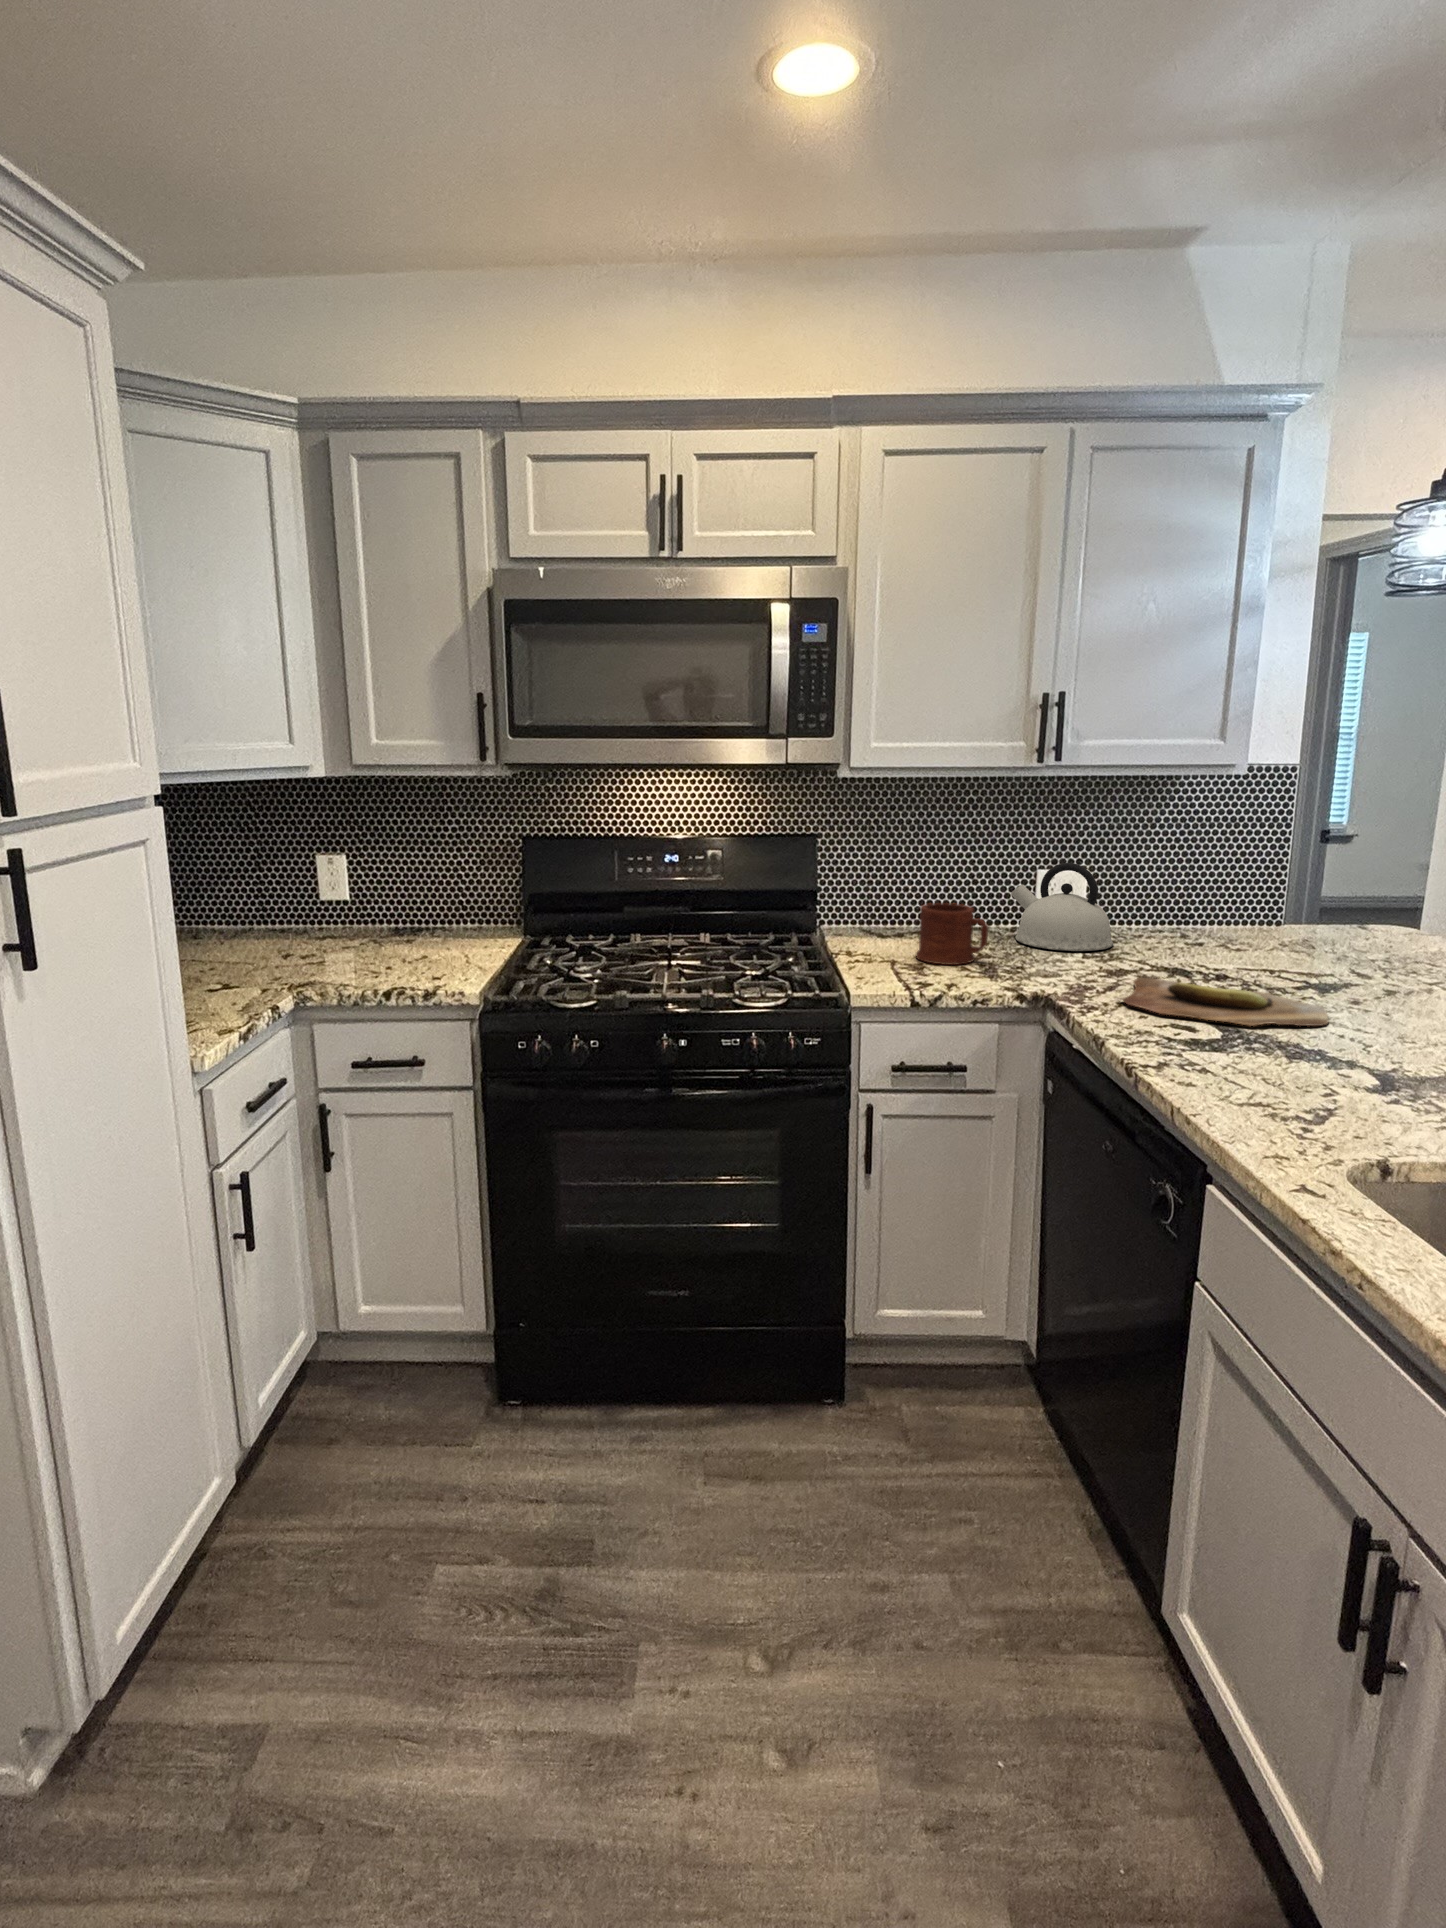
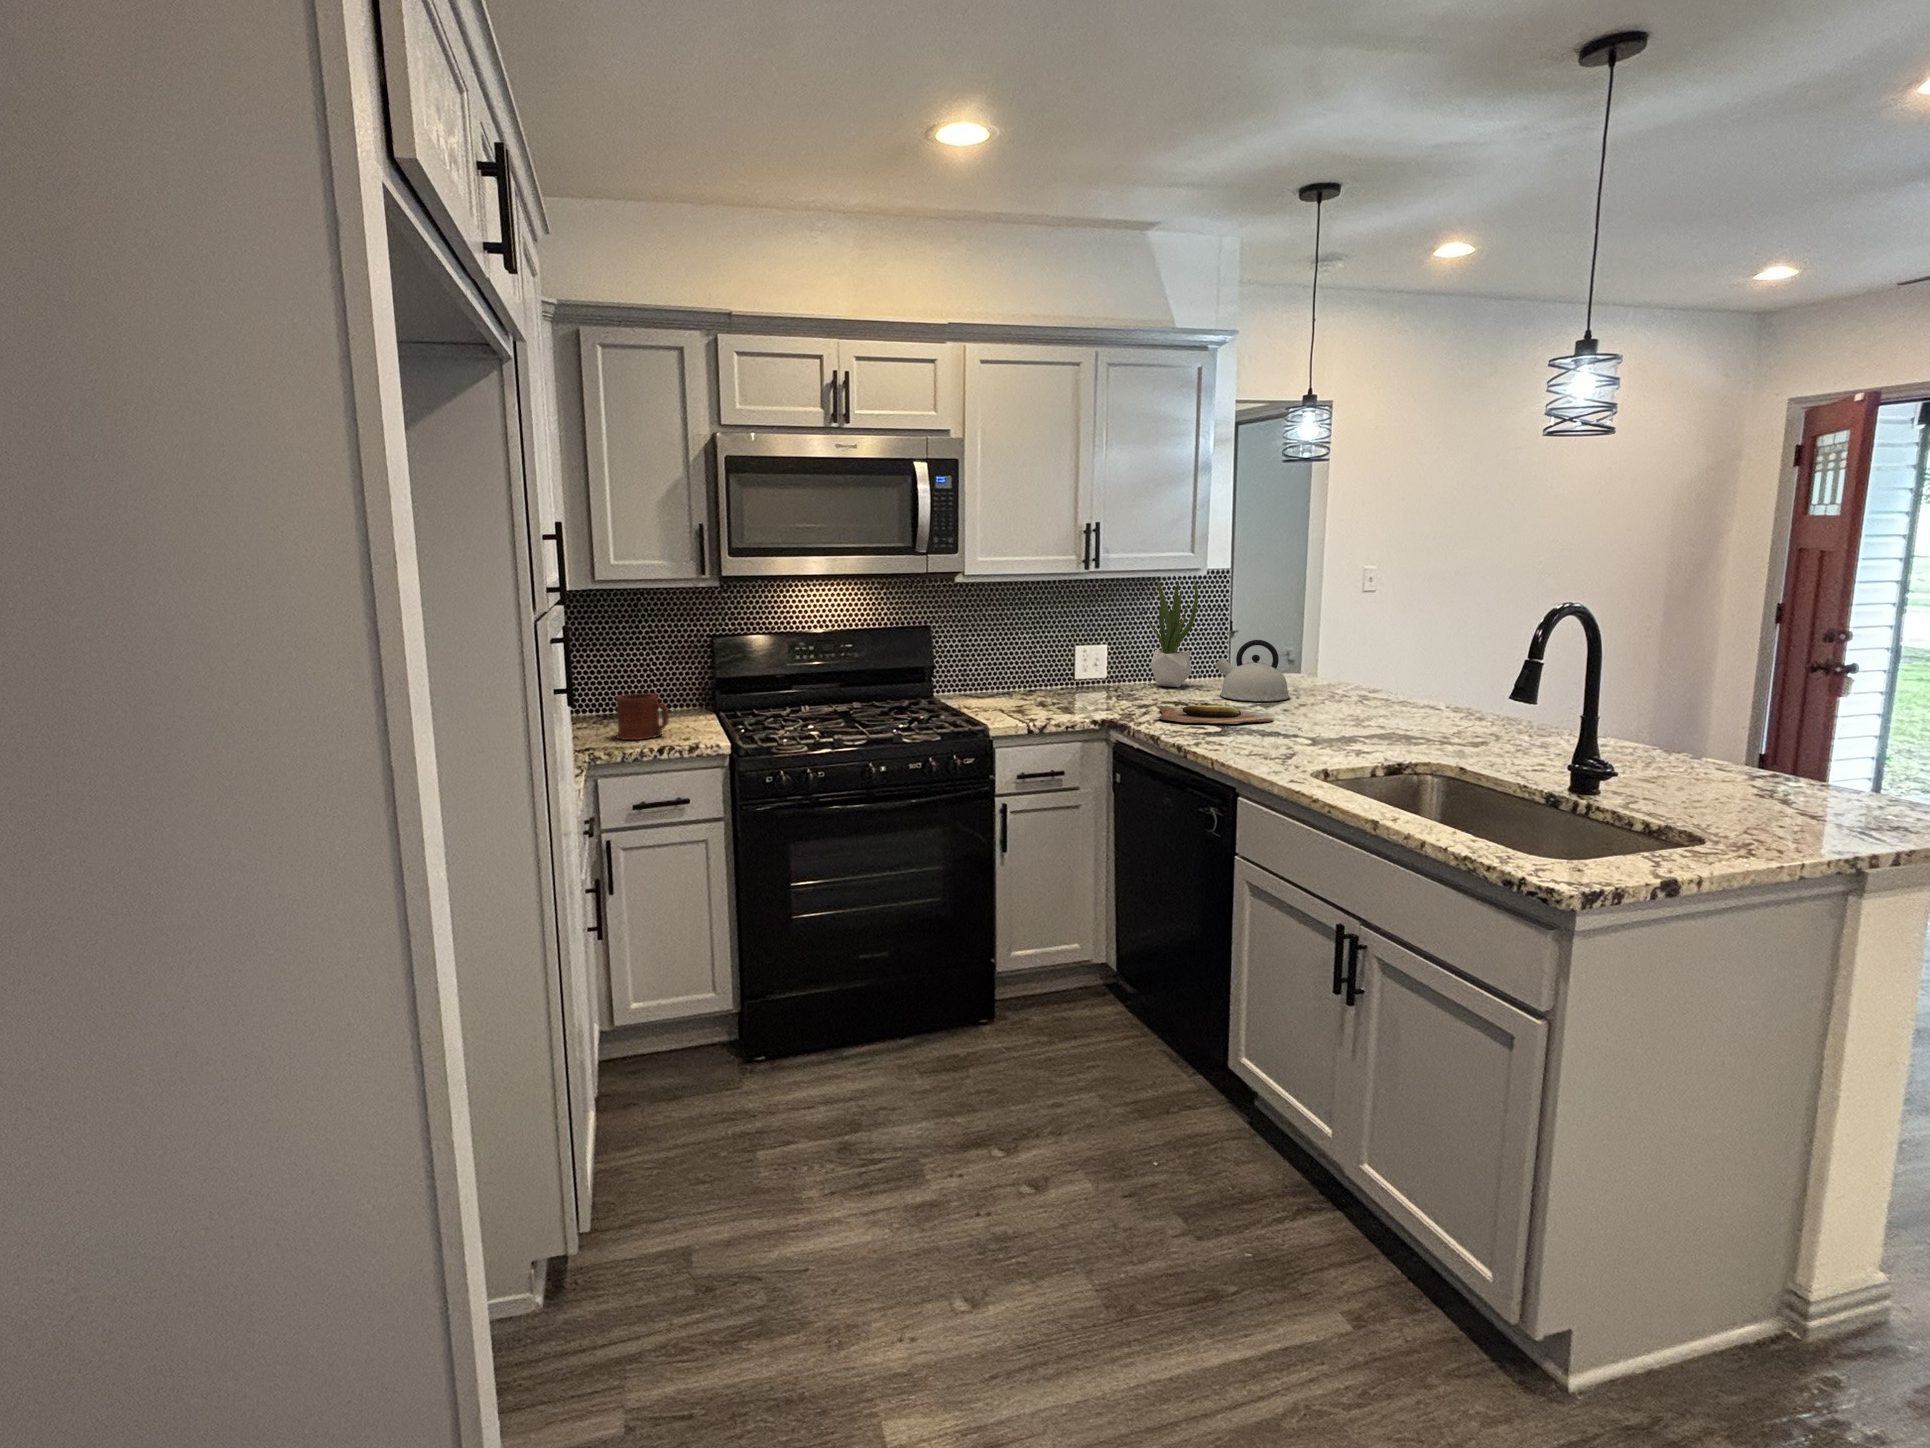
potted plant: none [1149,778,1235,940] -> present [1147,580,1198,687]
kettle: present [1011,863,1113,951] -> present [1215,640,1289,701]
mug: present [916,903,989,965] -> present [616,693,669,740]

